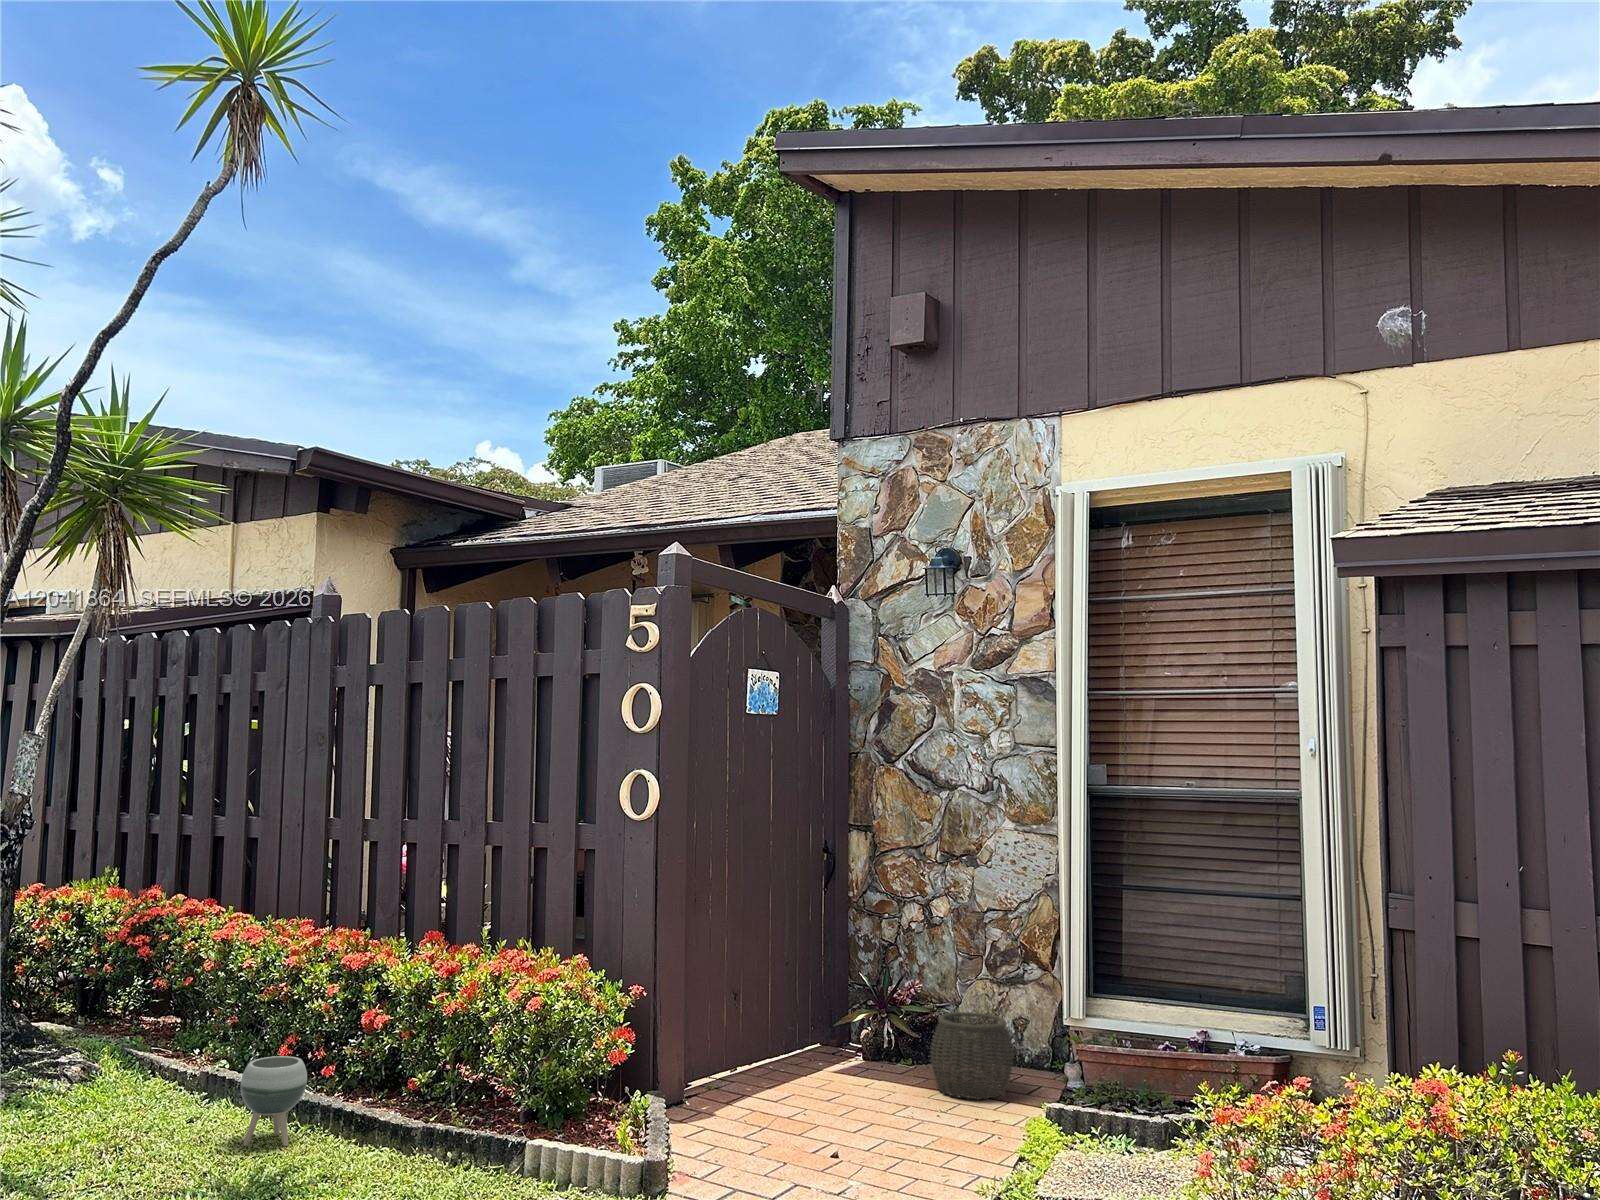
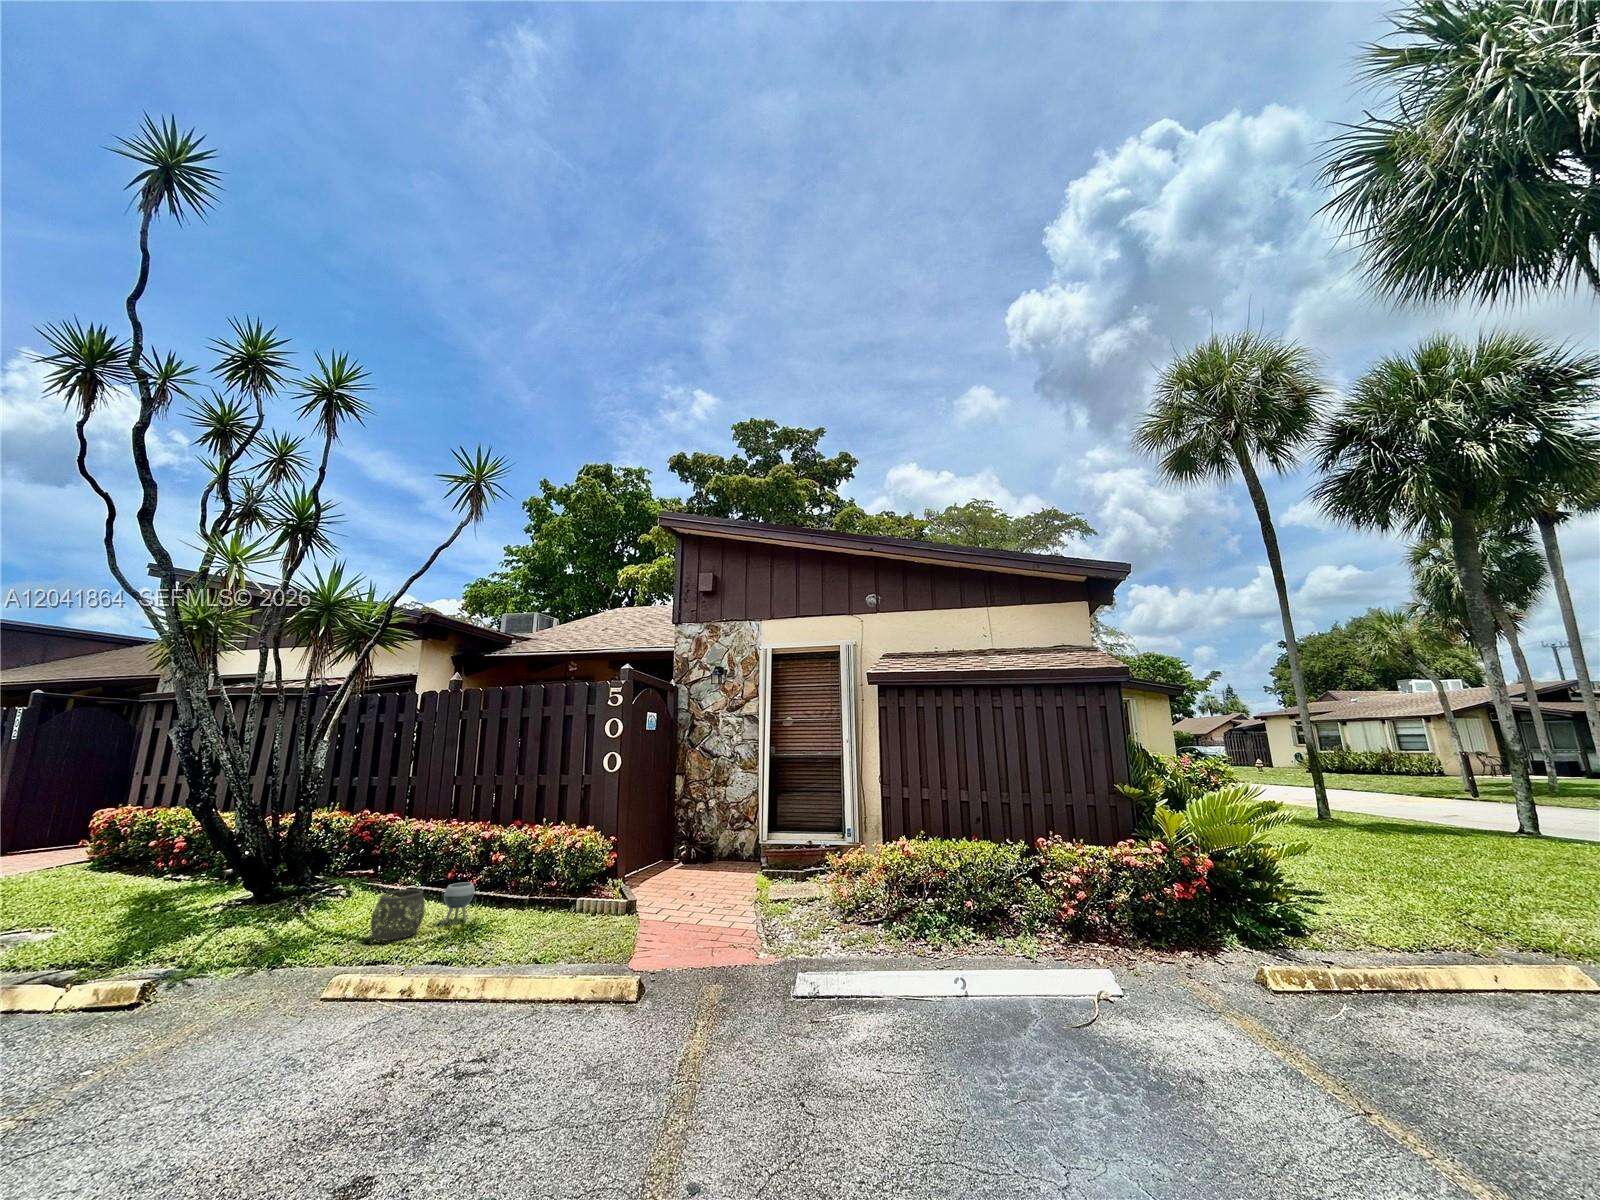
woven basket: present [930,1012,1013,1099] -> present [371,889,425,941]

